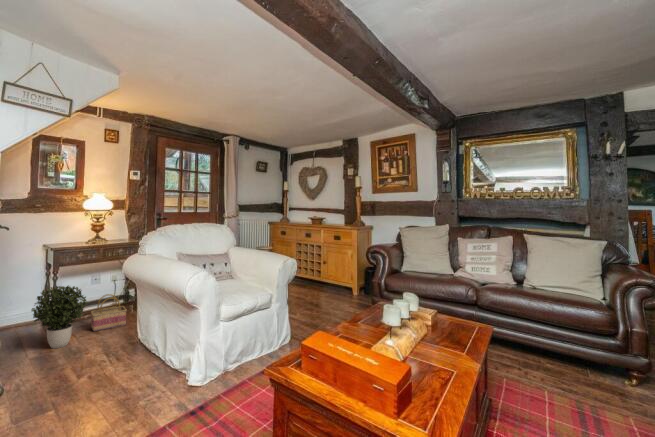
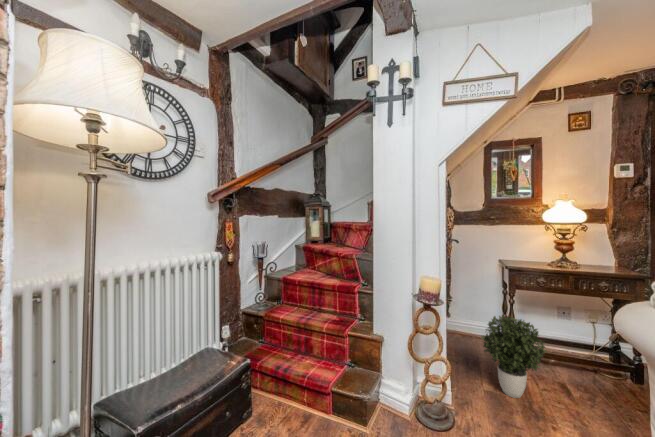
basket: present [91,294,126,332] -> none [554,345,614,409]

